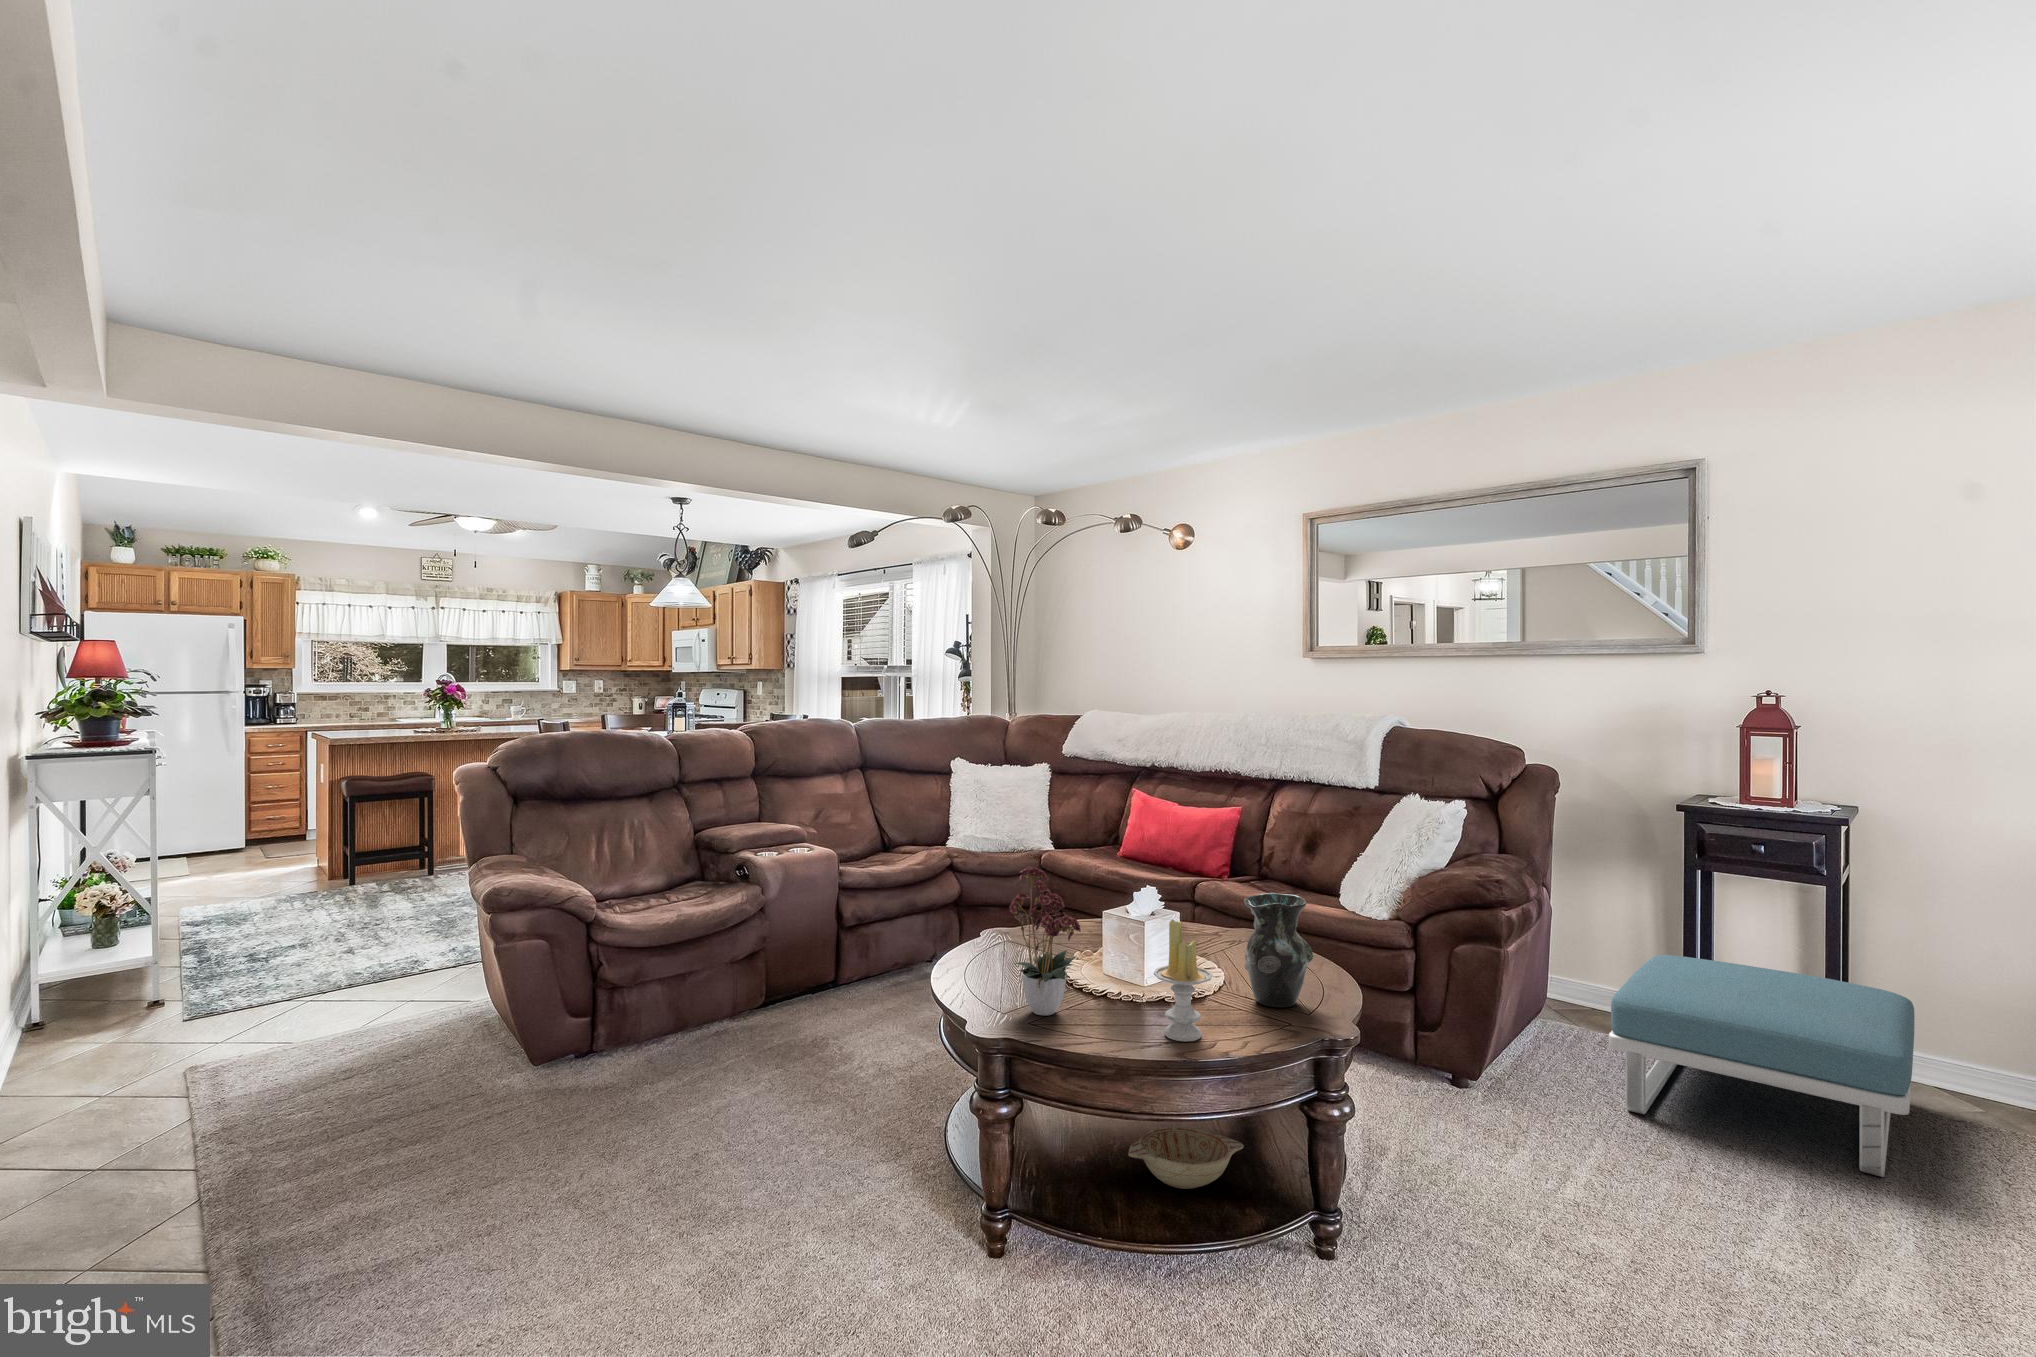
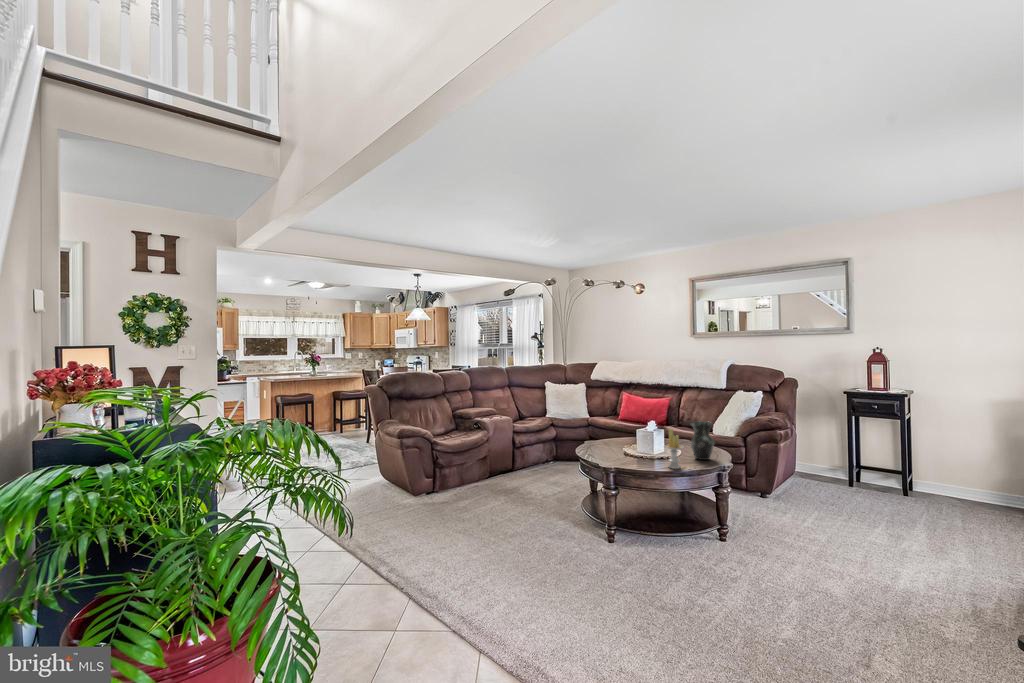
flower arrangement: present [1009,867,1081,1016] -> none [607,411,640,464]
footstool: present [1609,955,1915,1177] -> none [820,449,933,518]
decorative bowl: present [1128,1127,1244,1189] -> none [655,503,694,521]

